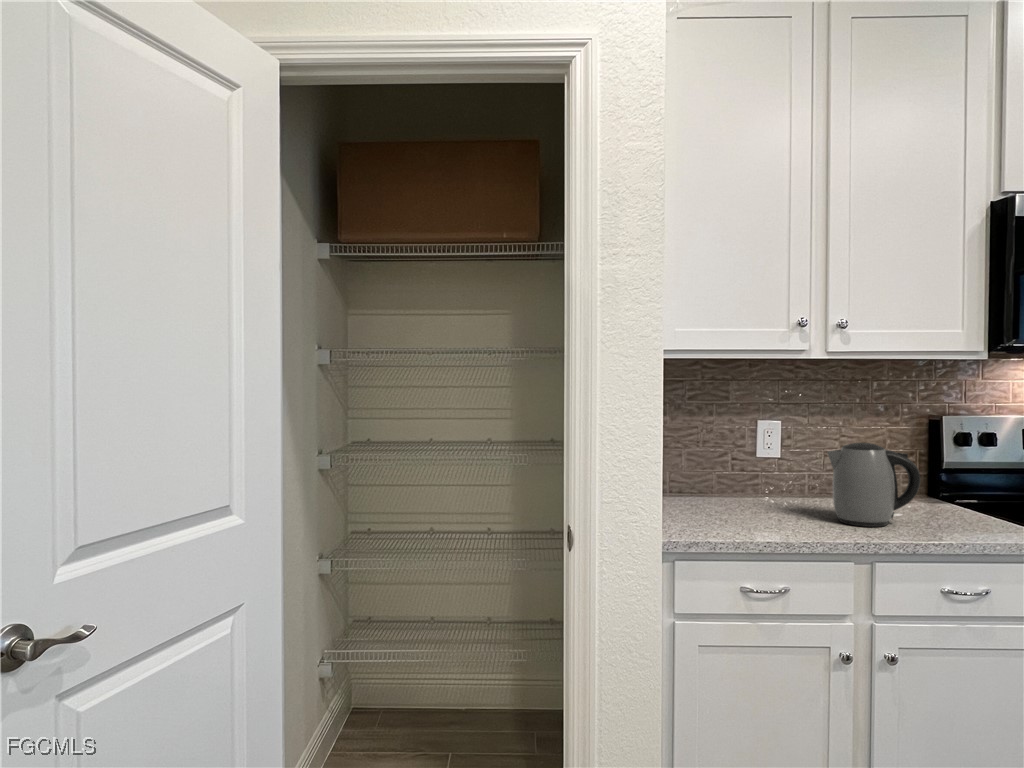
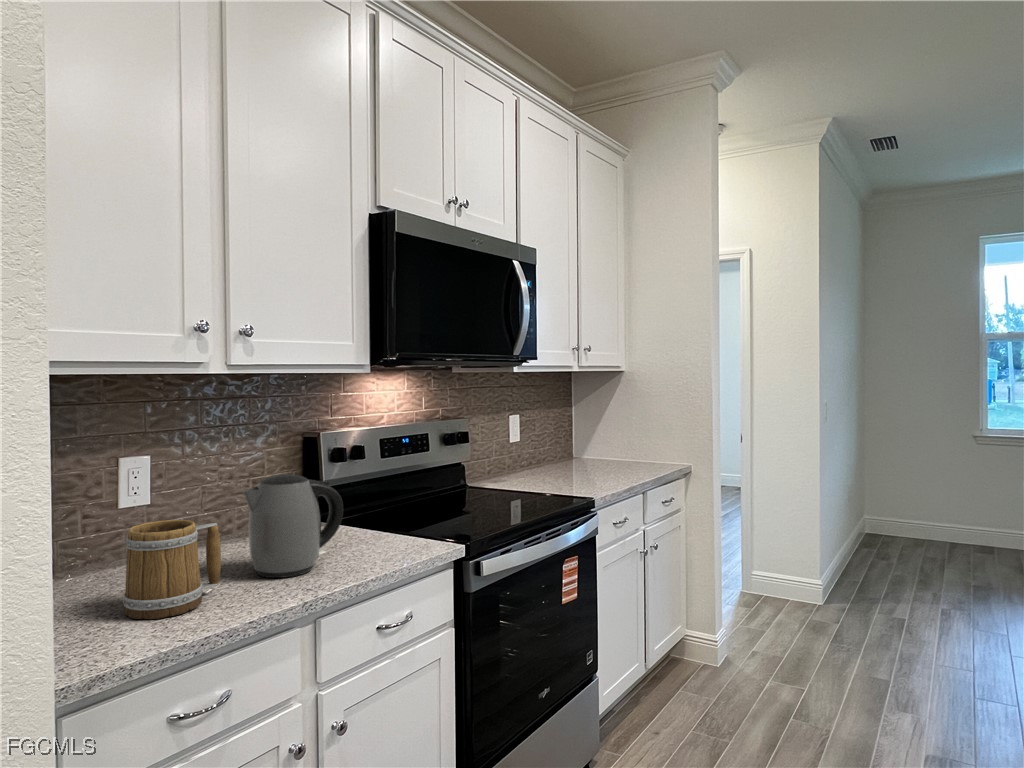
mug: none [732,463,801,527] -> present [123,520,221,619]

